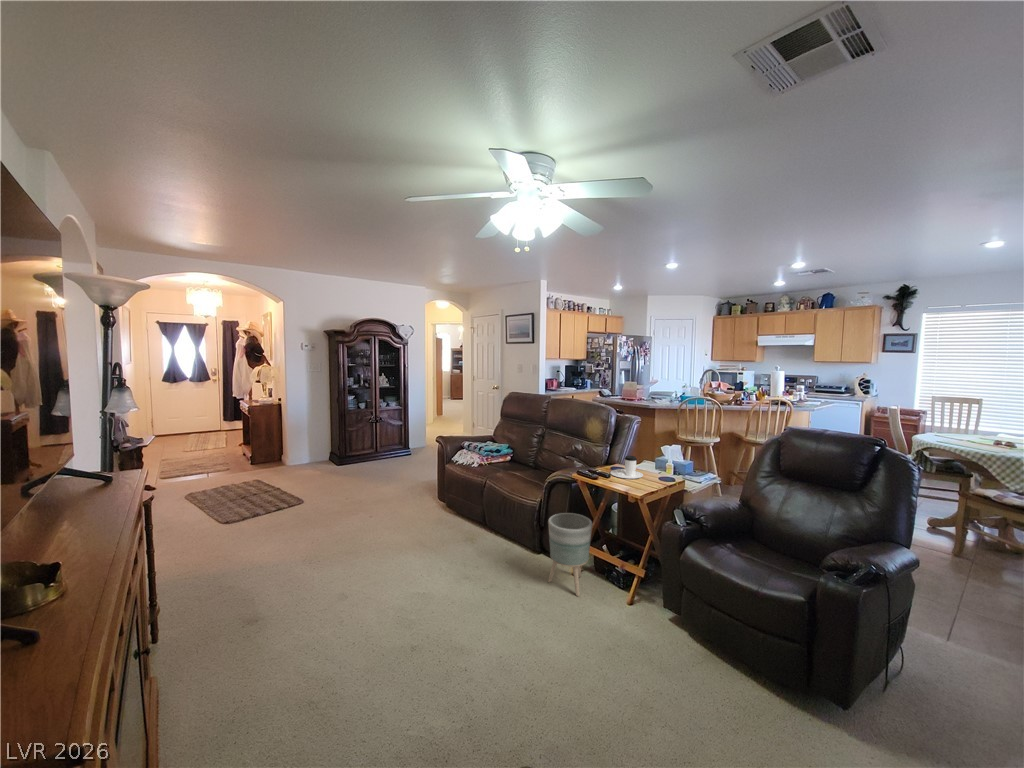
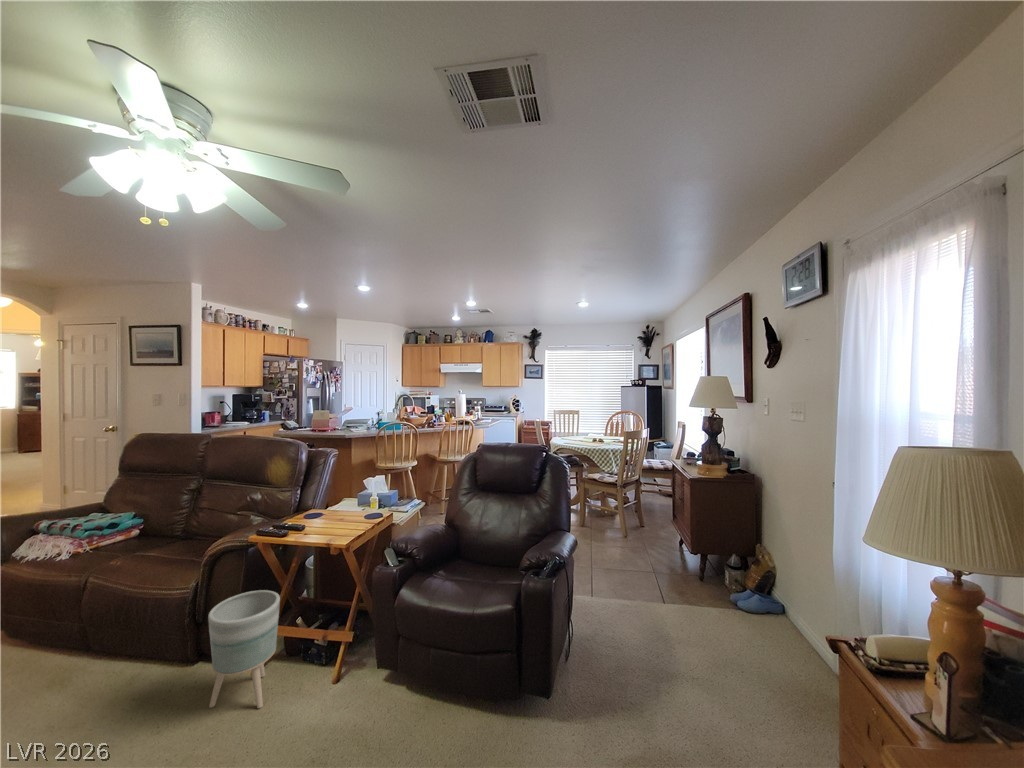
coffee cup: present [610,456,643,479] -> none [304,497,346,527]

